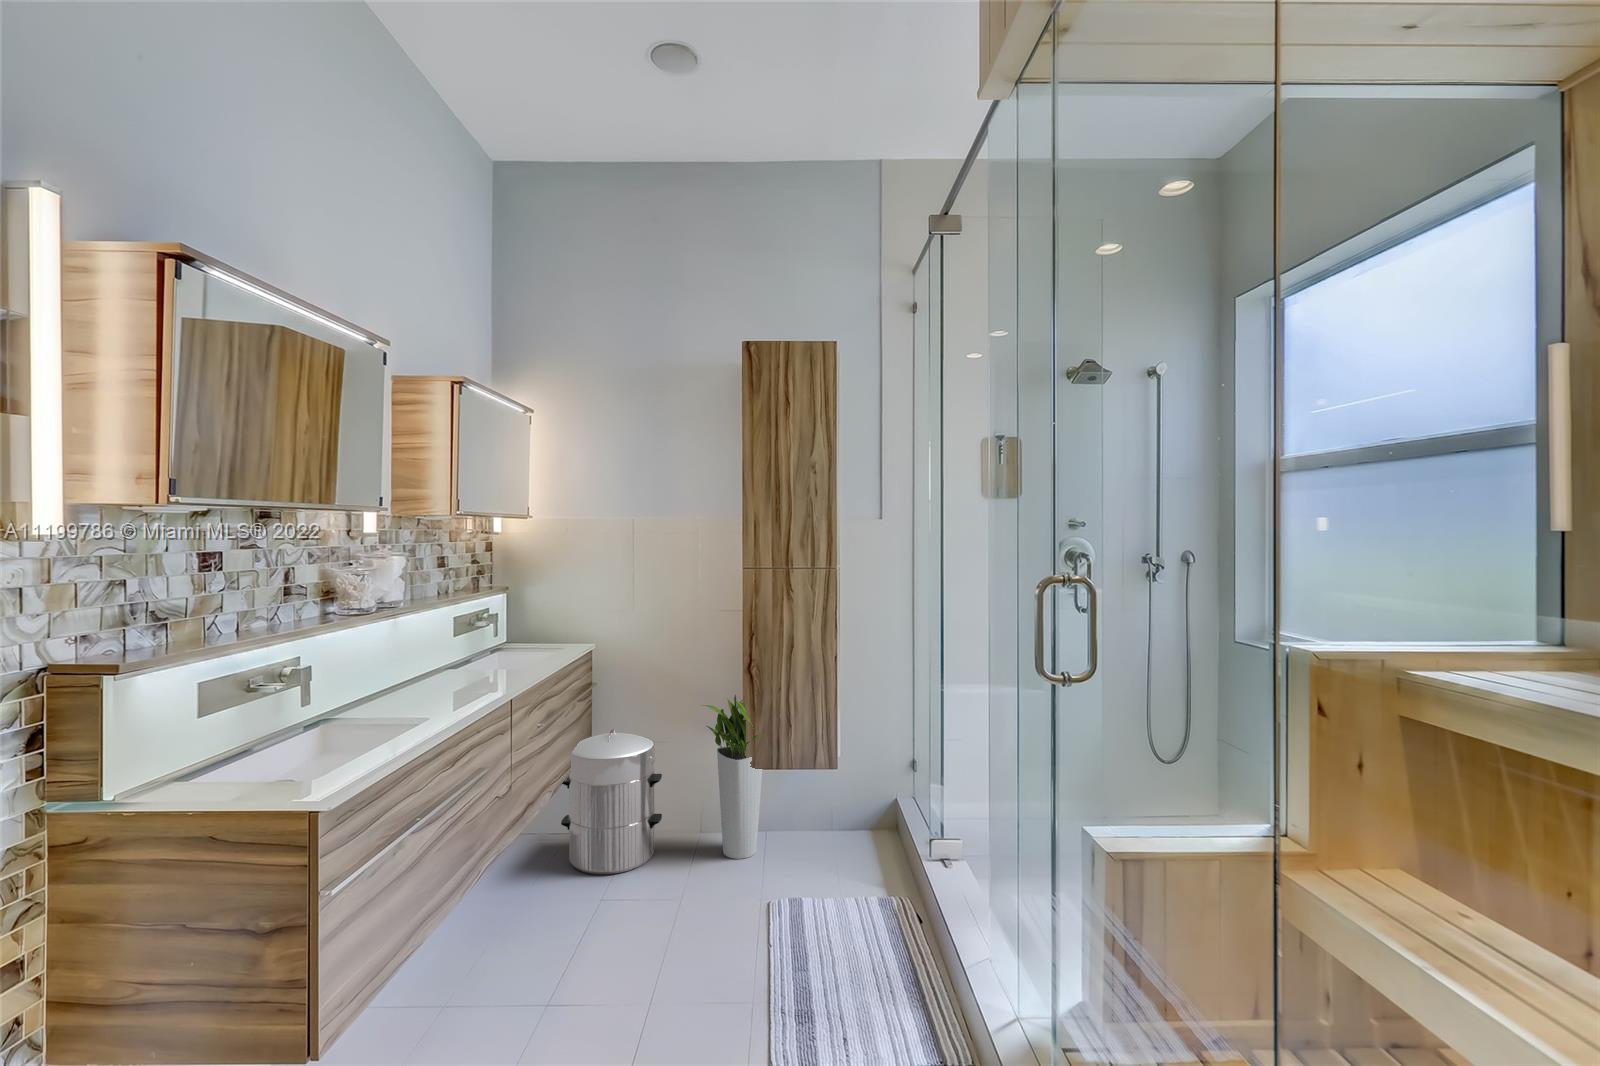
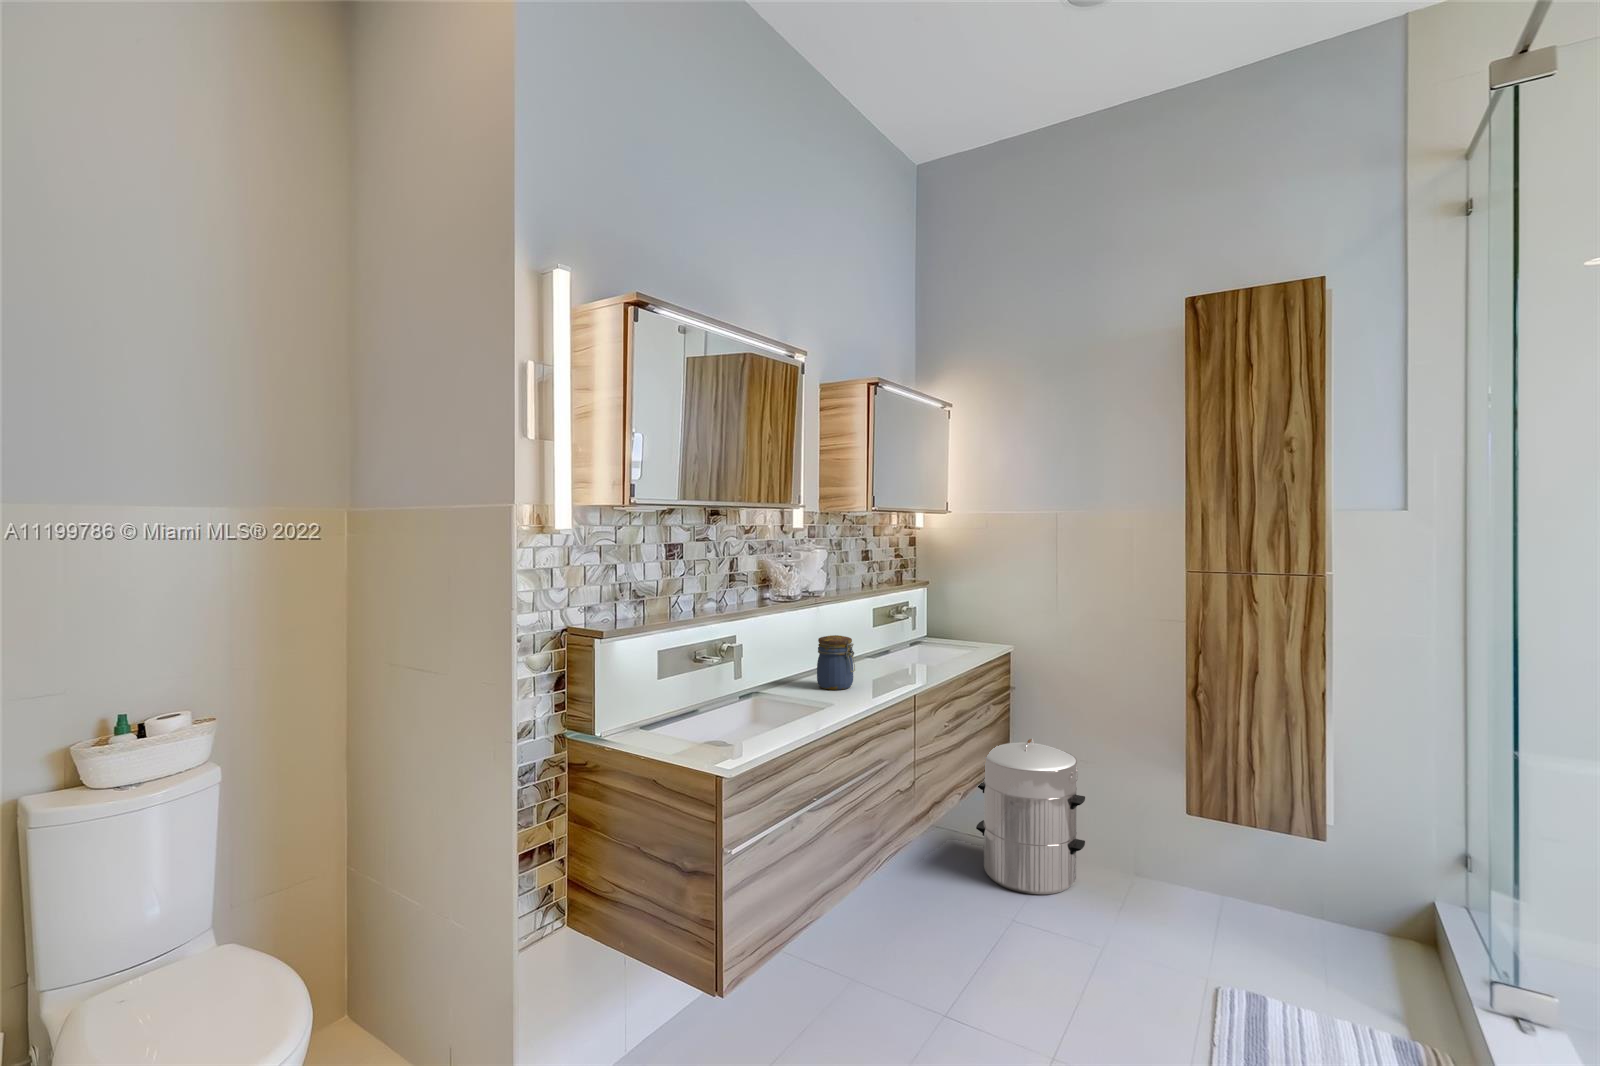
jar: none [399,647,445,705] -> present [817,635,855,690]
planter: present [701,695,766,859] -> none [1130,719,1233,916]

